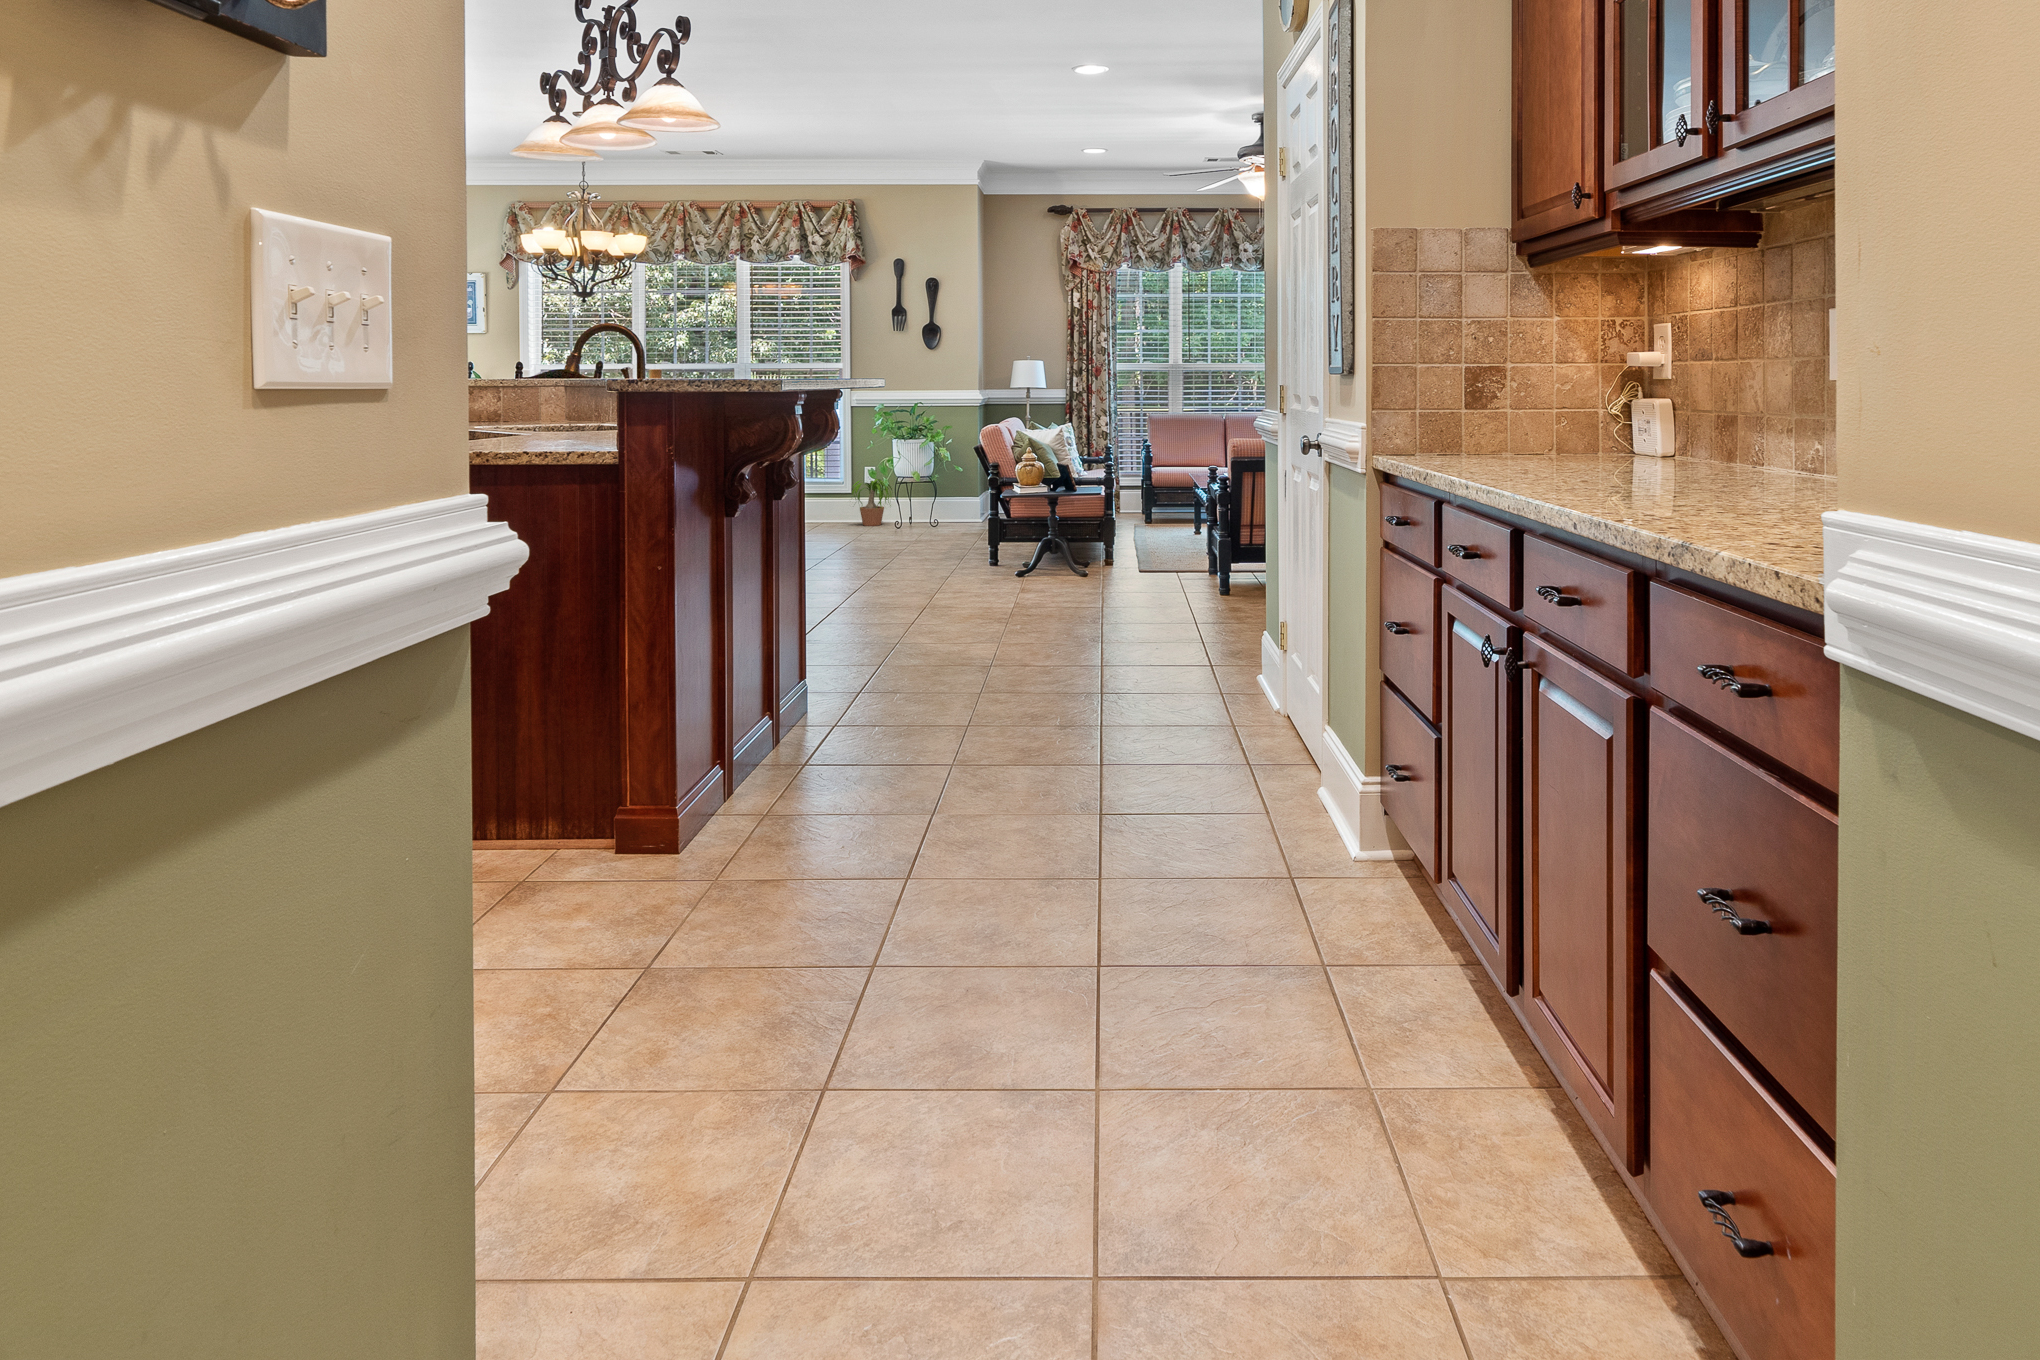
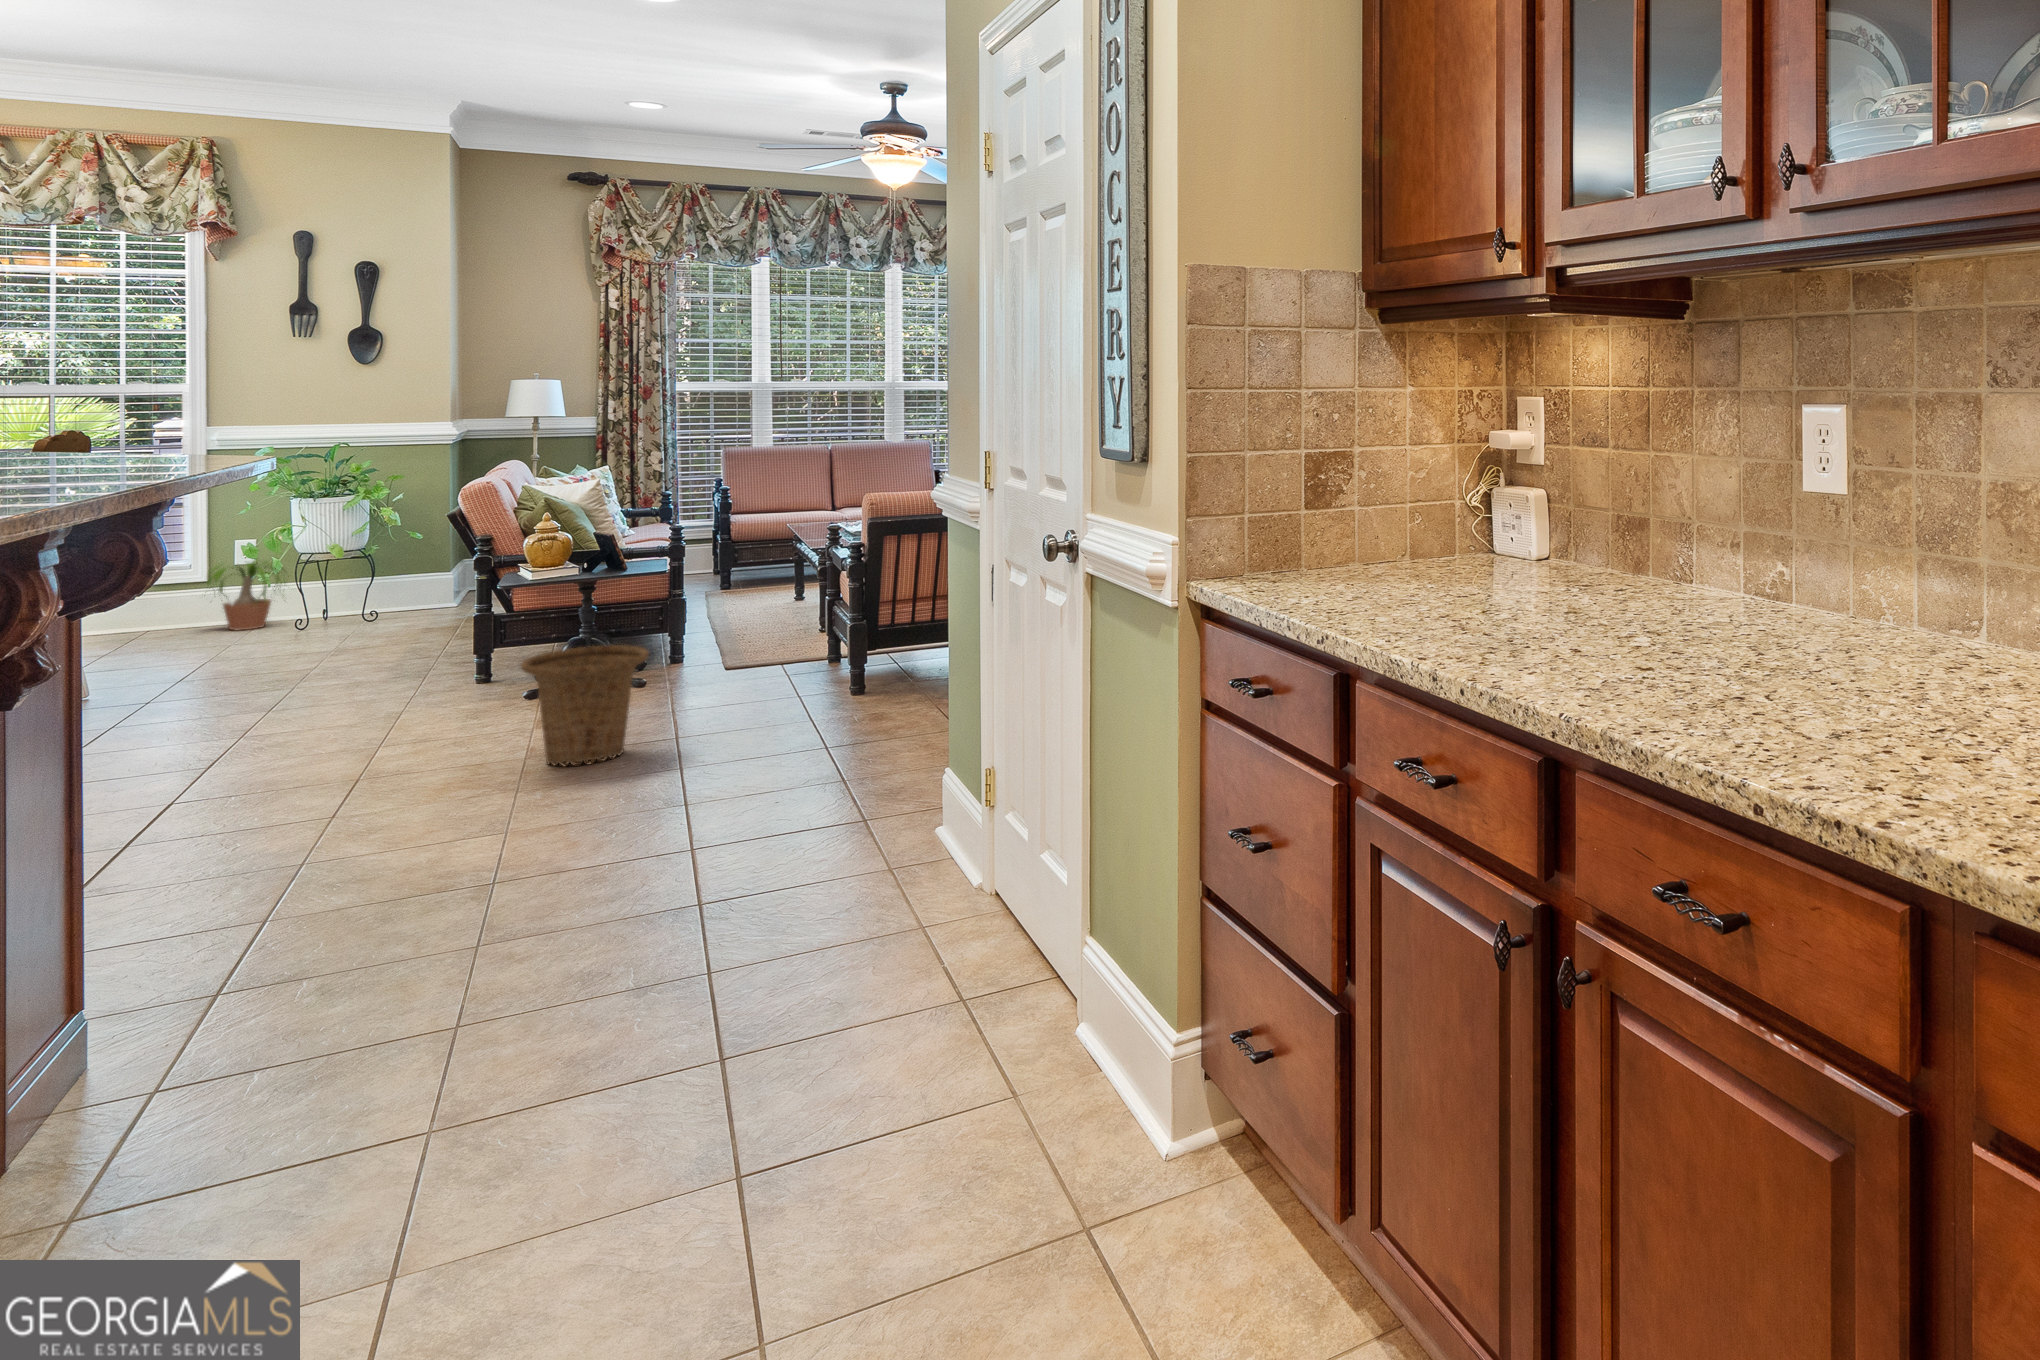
basket: none [1007,536,1084,617] -> present [521,645,649,766]

